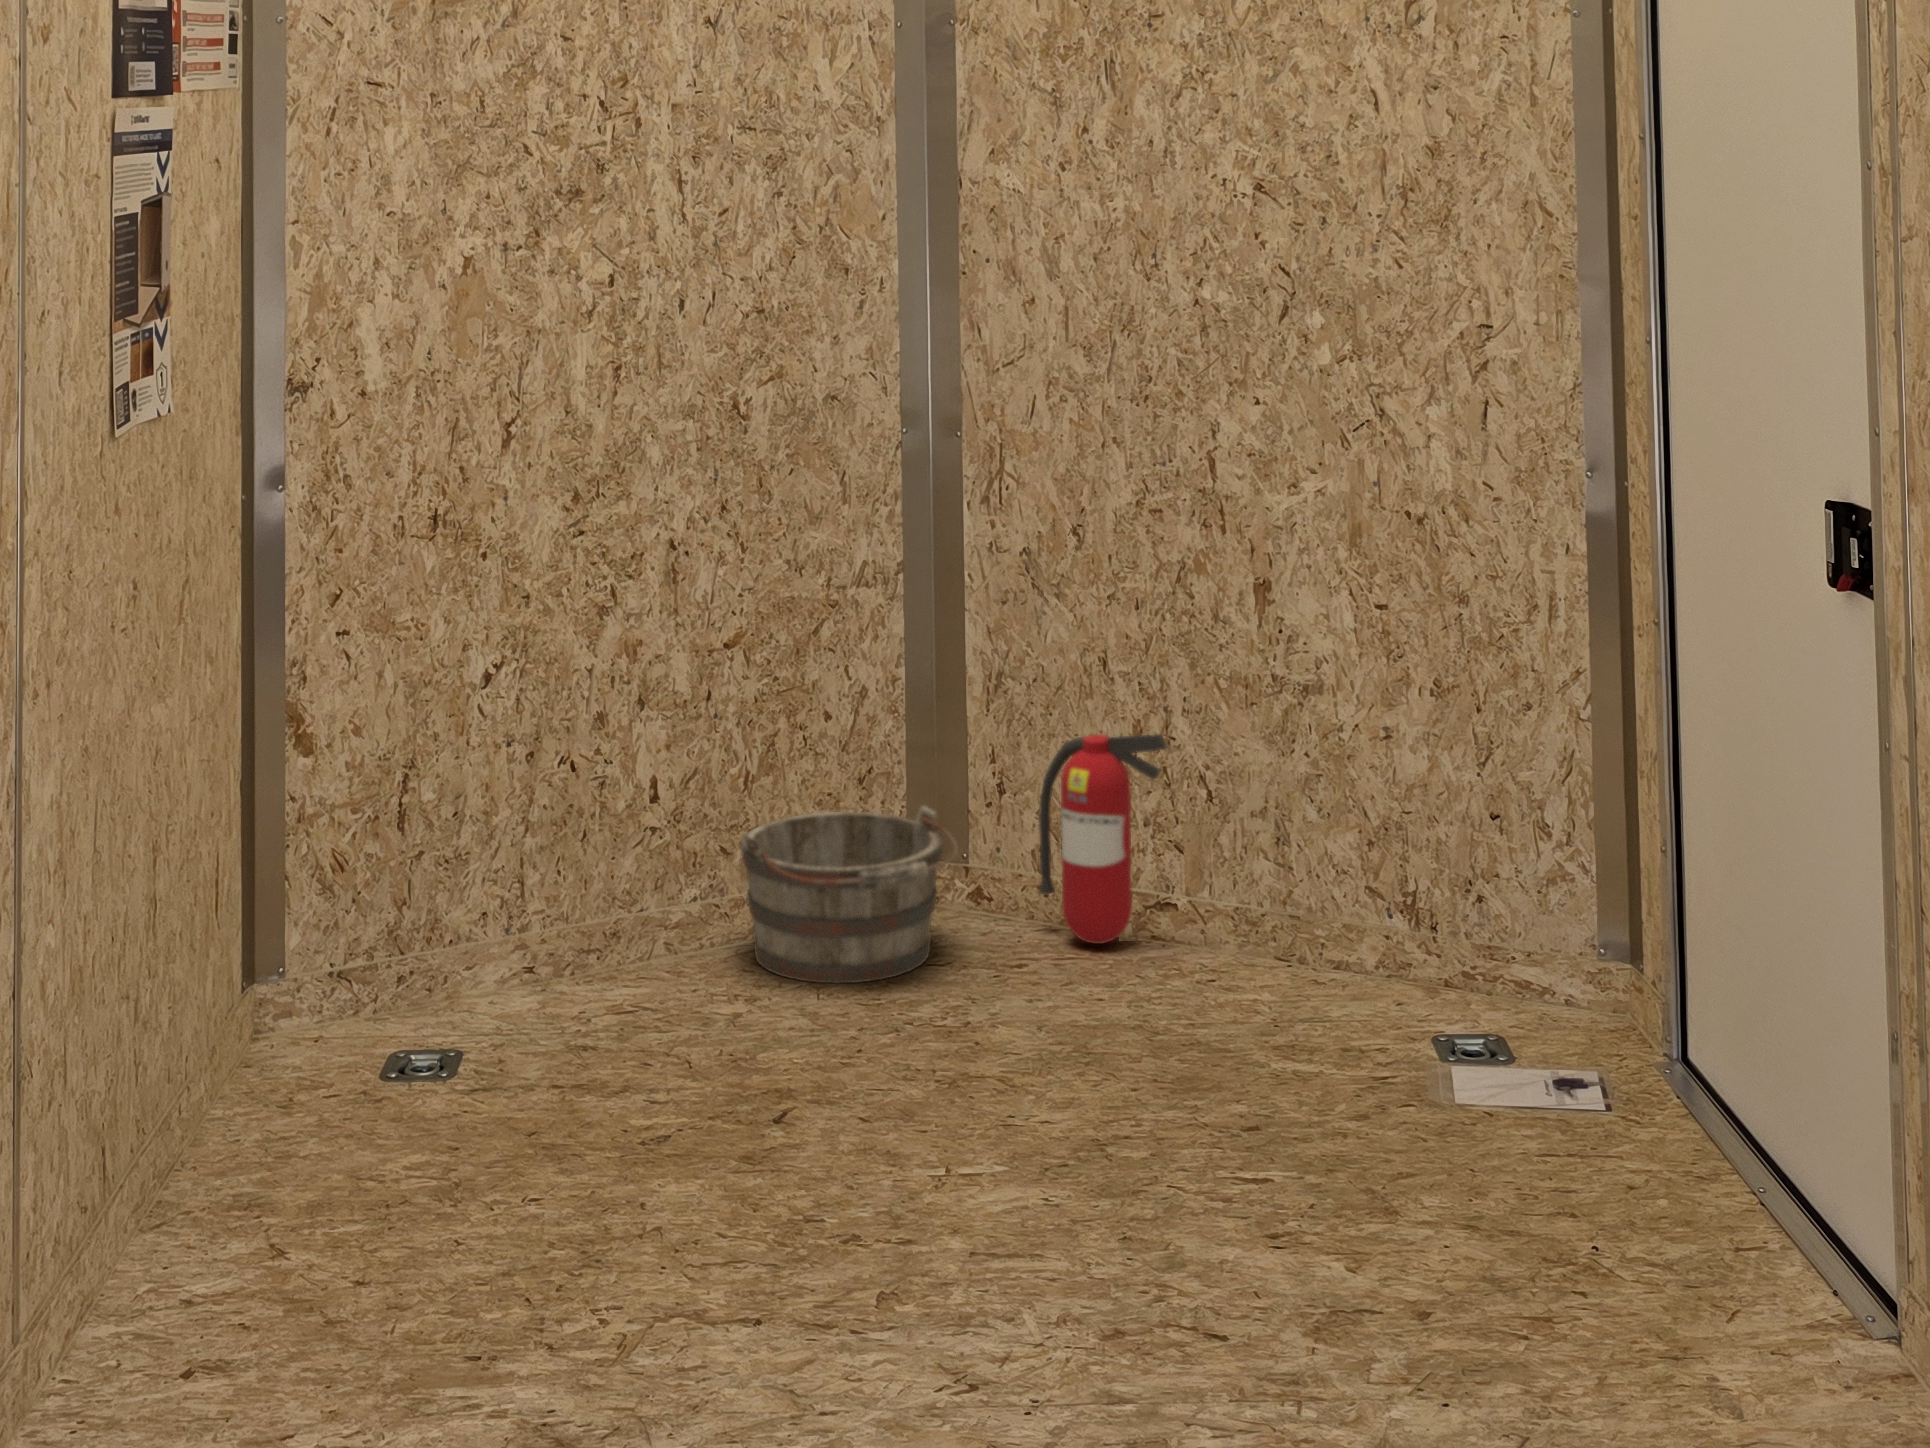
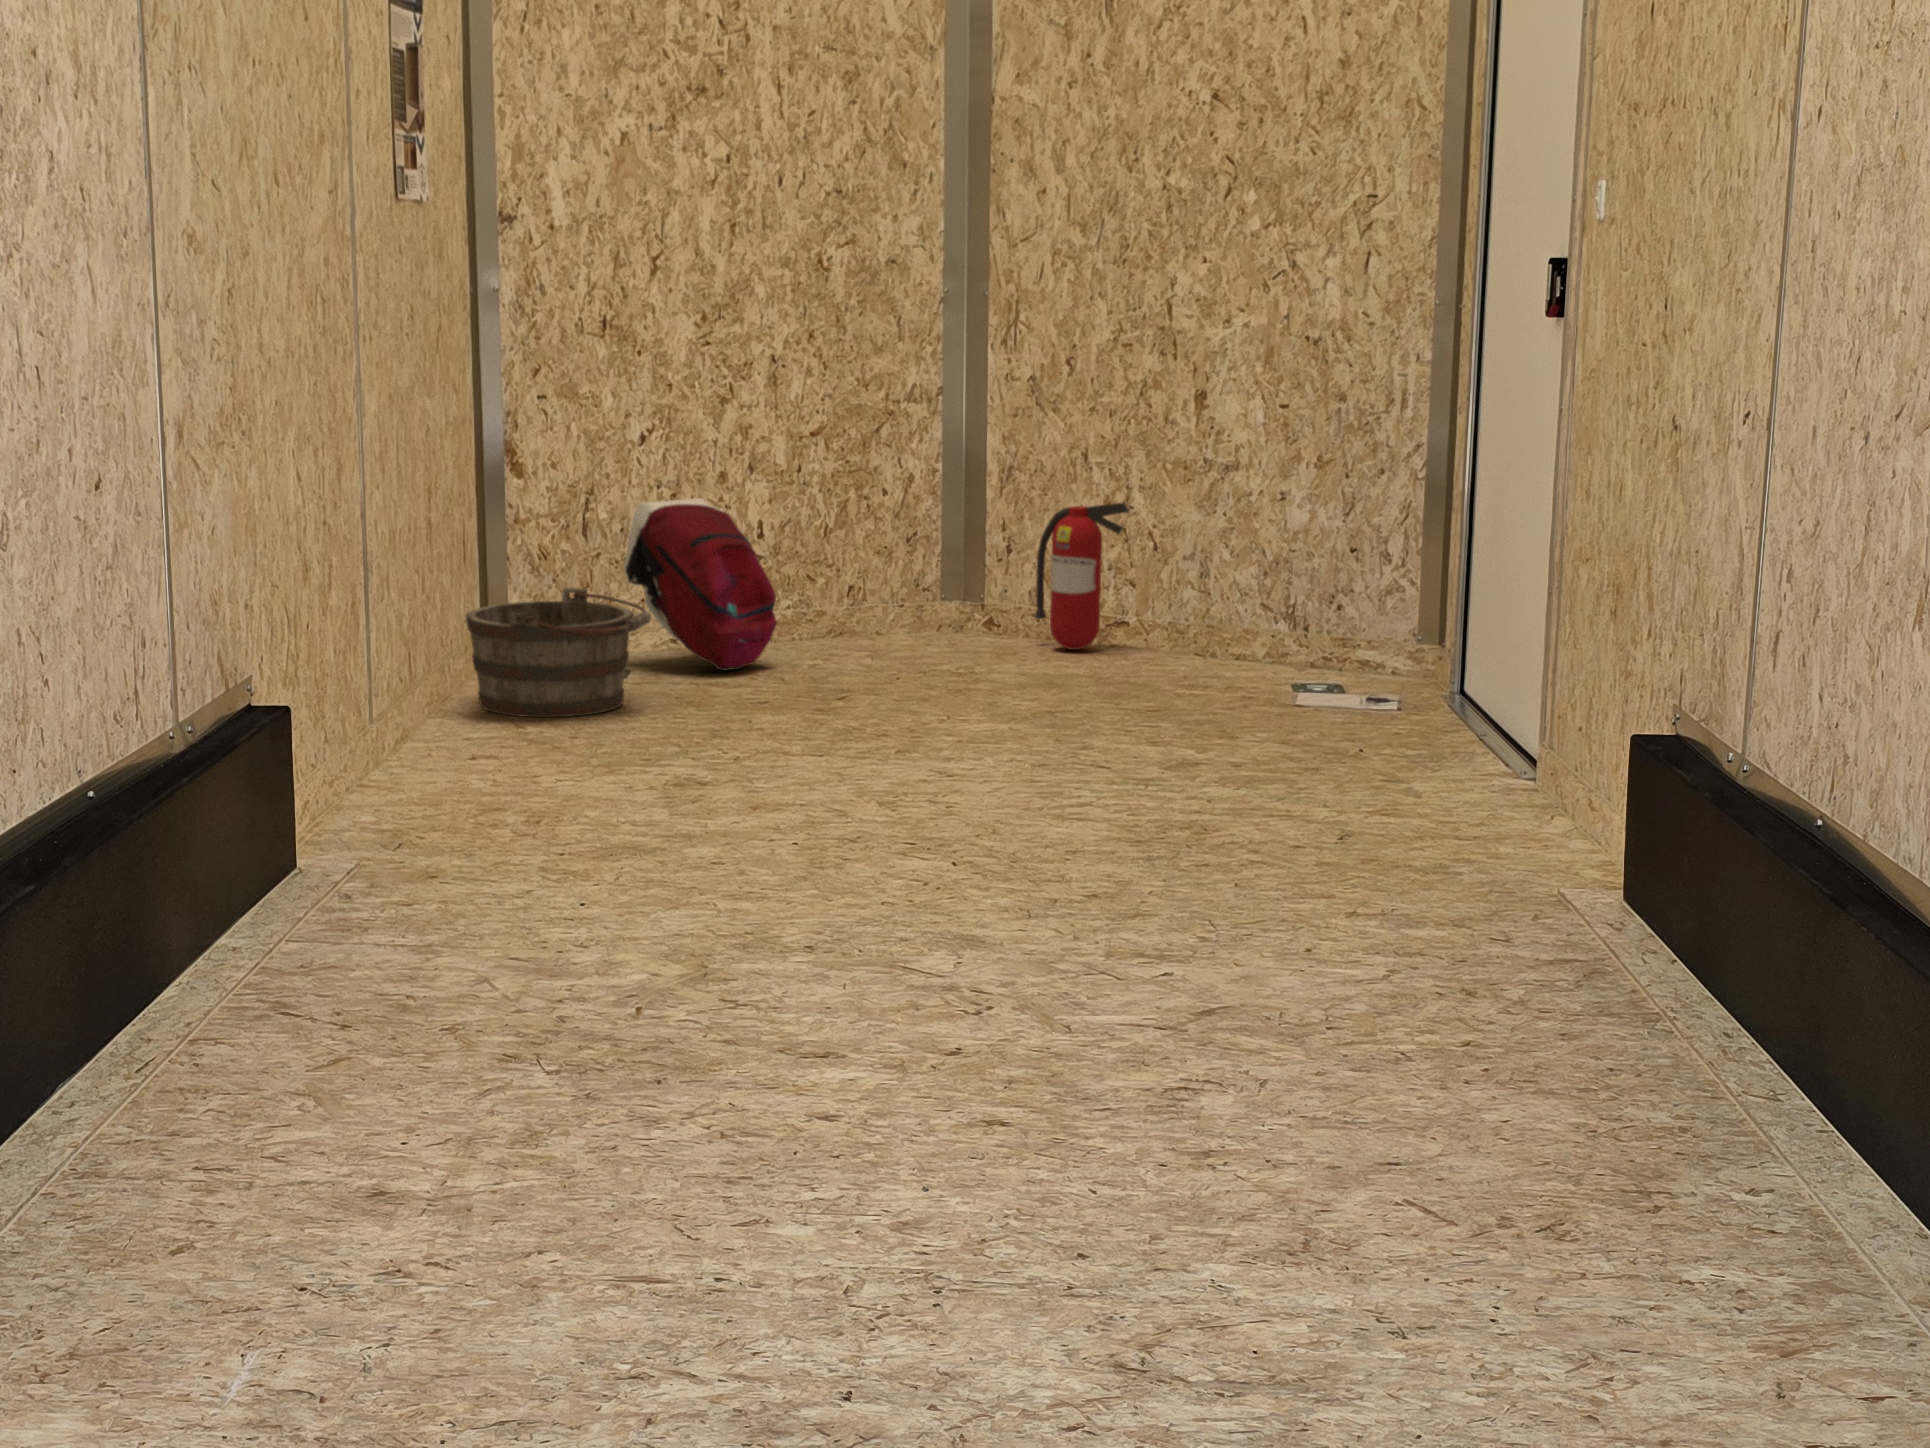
backpack: none [459,755,679,1032] -> present [624,498,777,671]
bucket: present [741,806,958,983] -> present [466,587,651,717]

